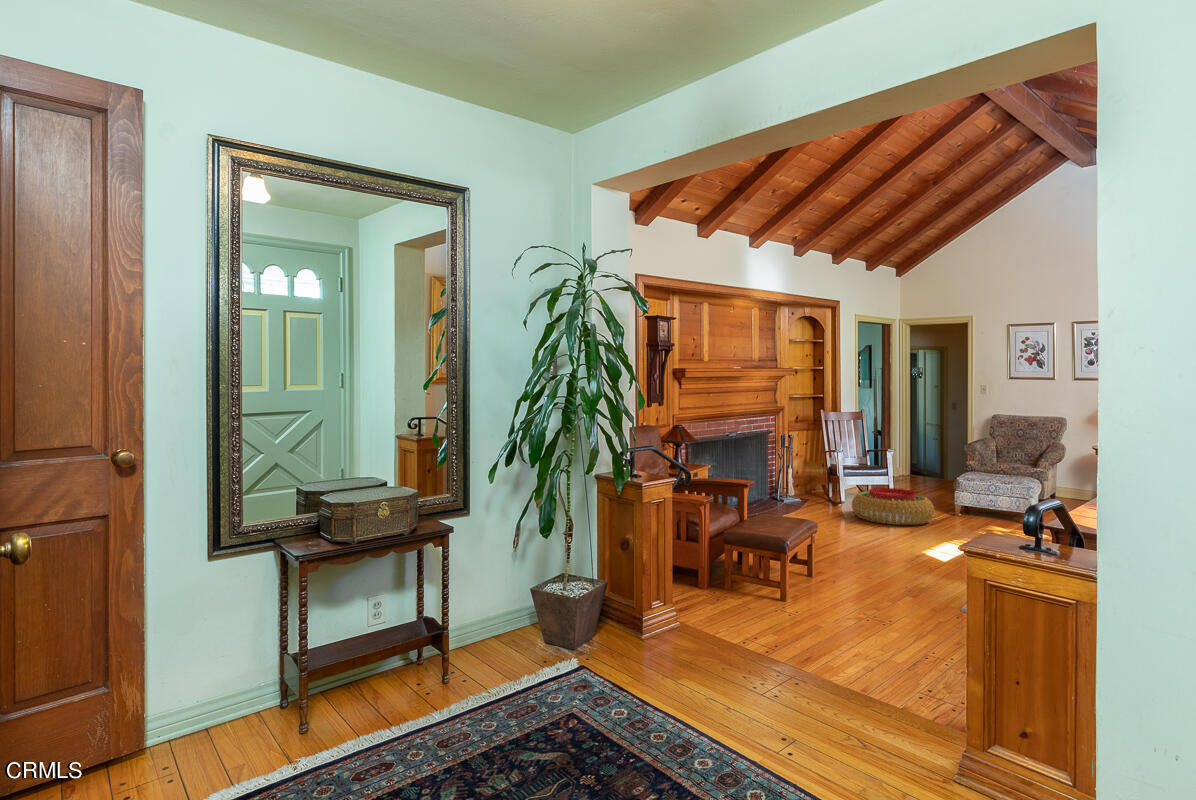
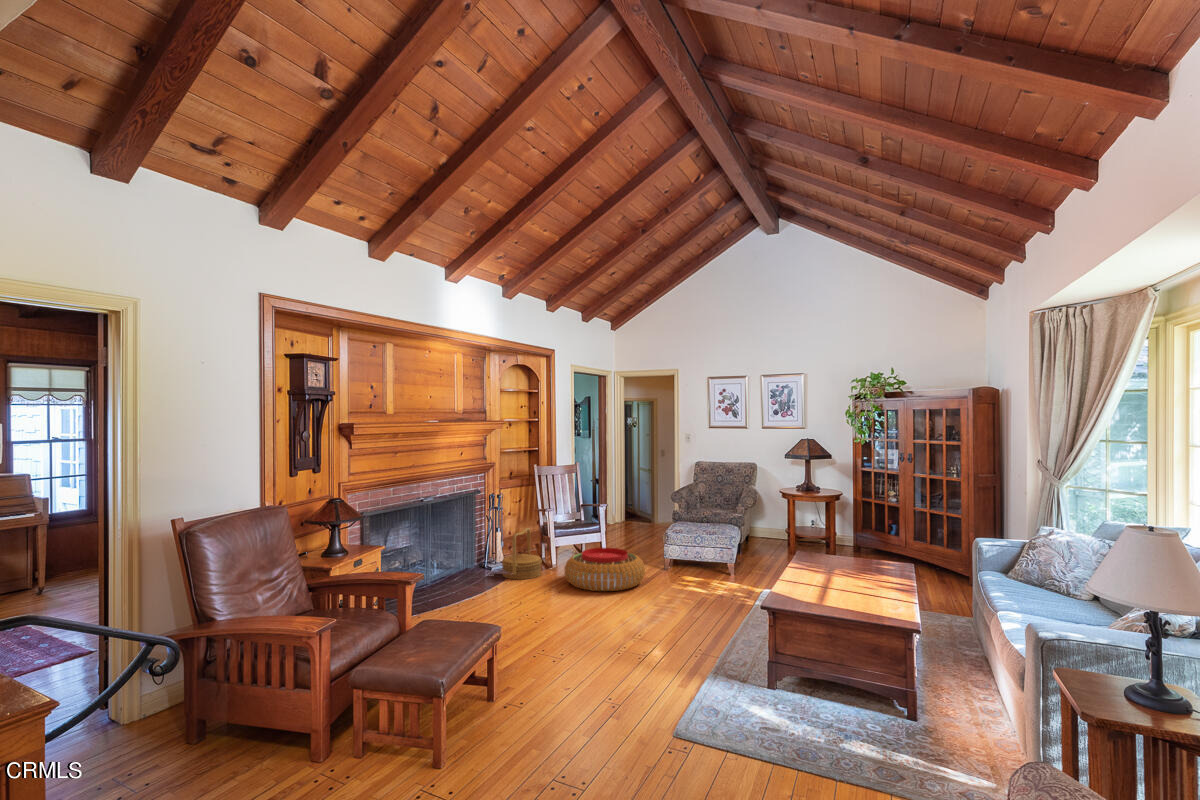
woven basket: none [790,467,828,510] -> present [502,528,542,579]

